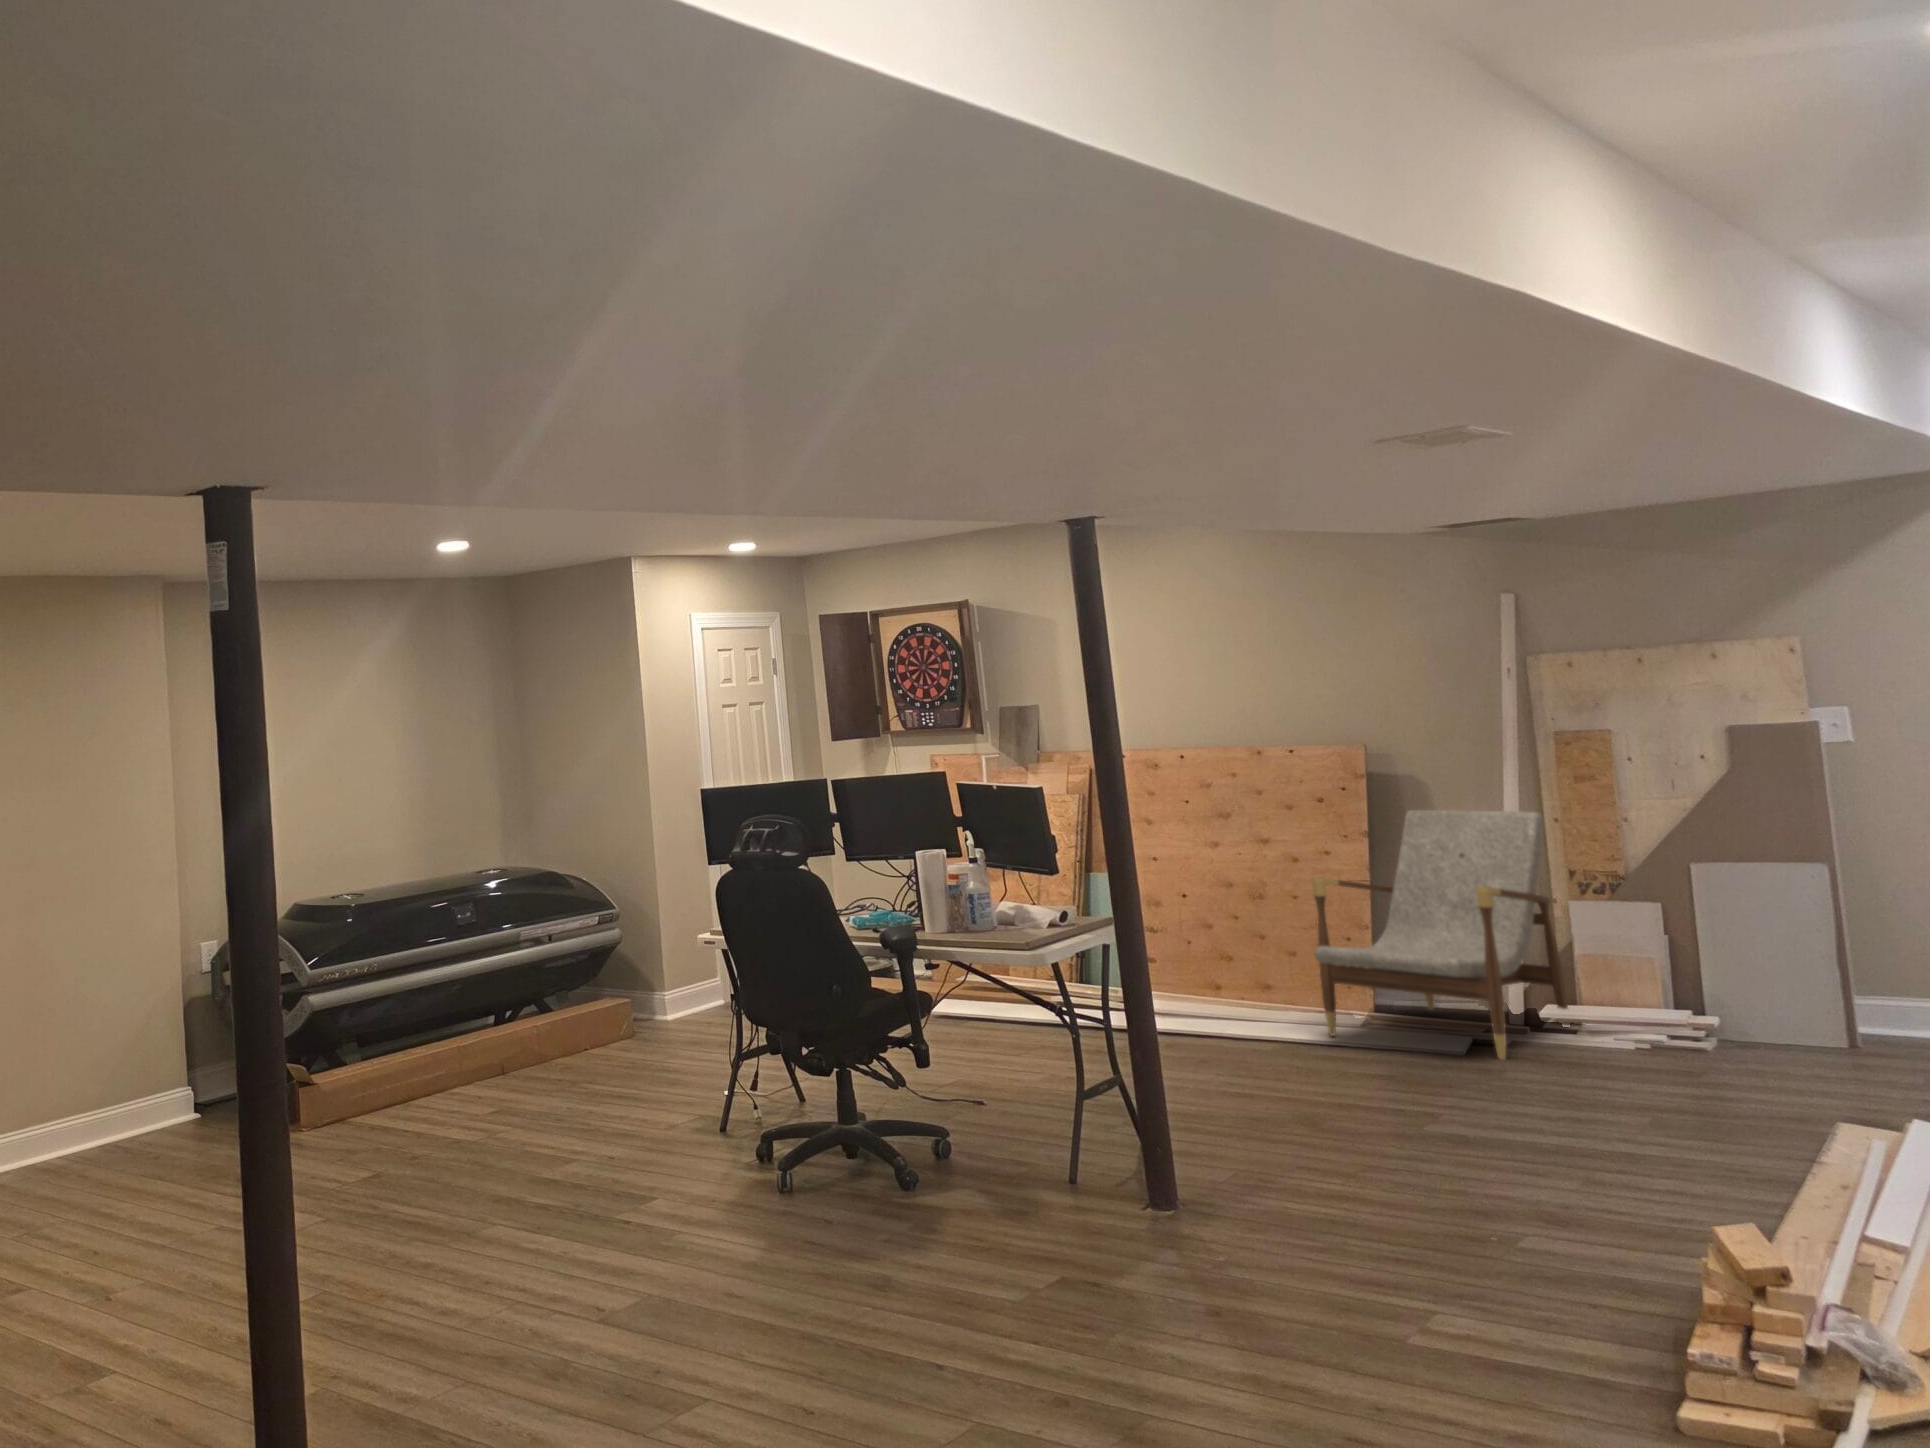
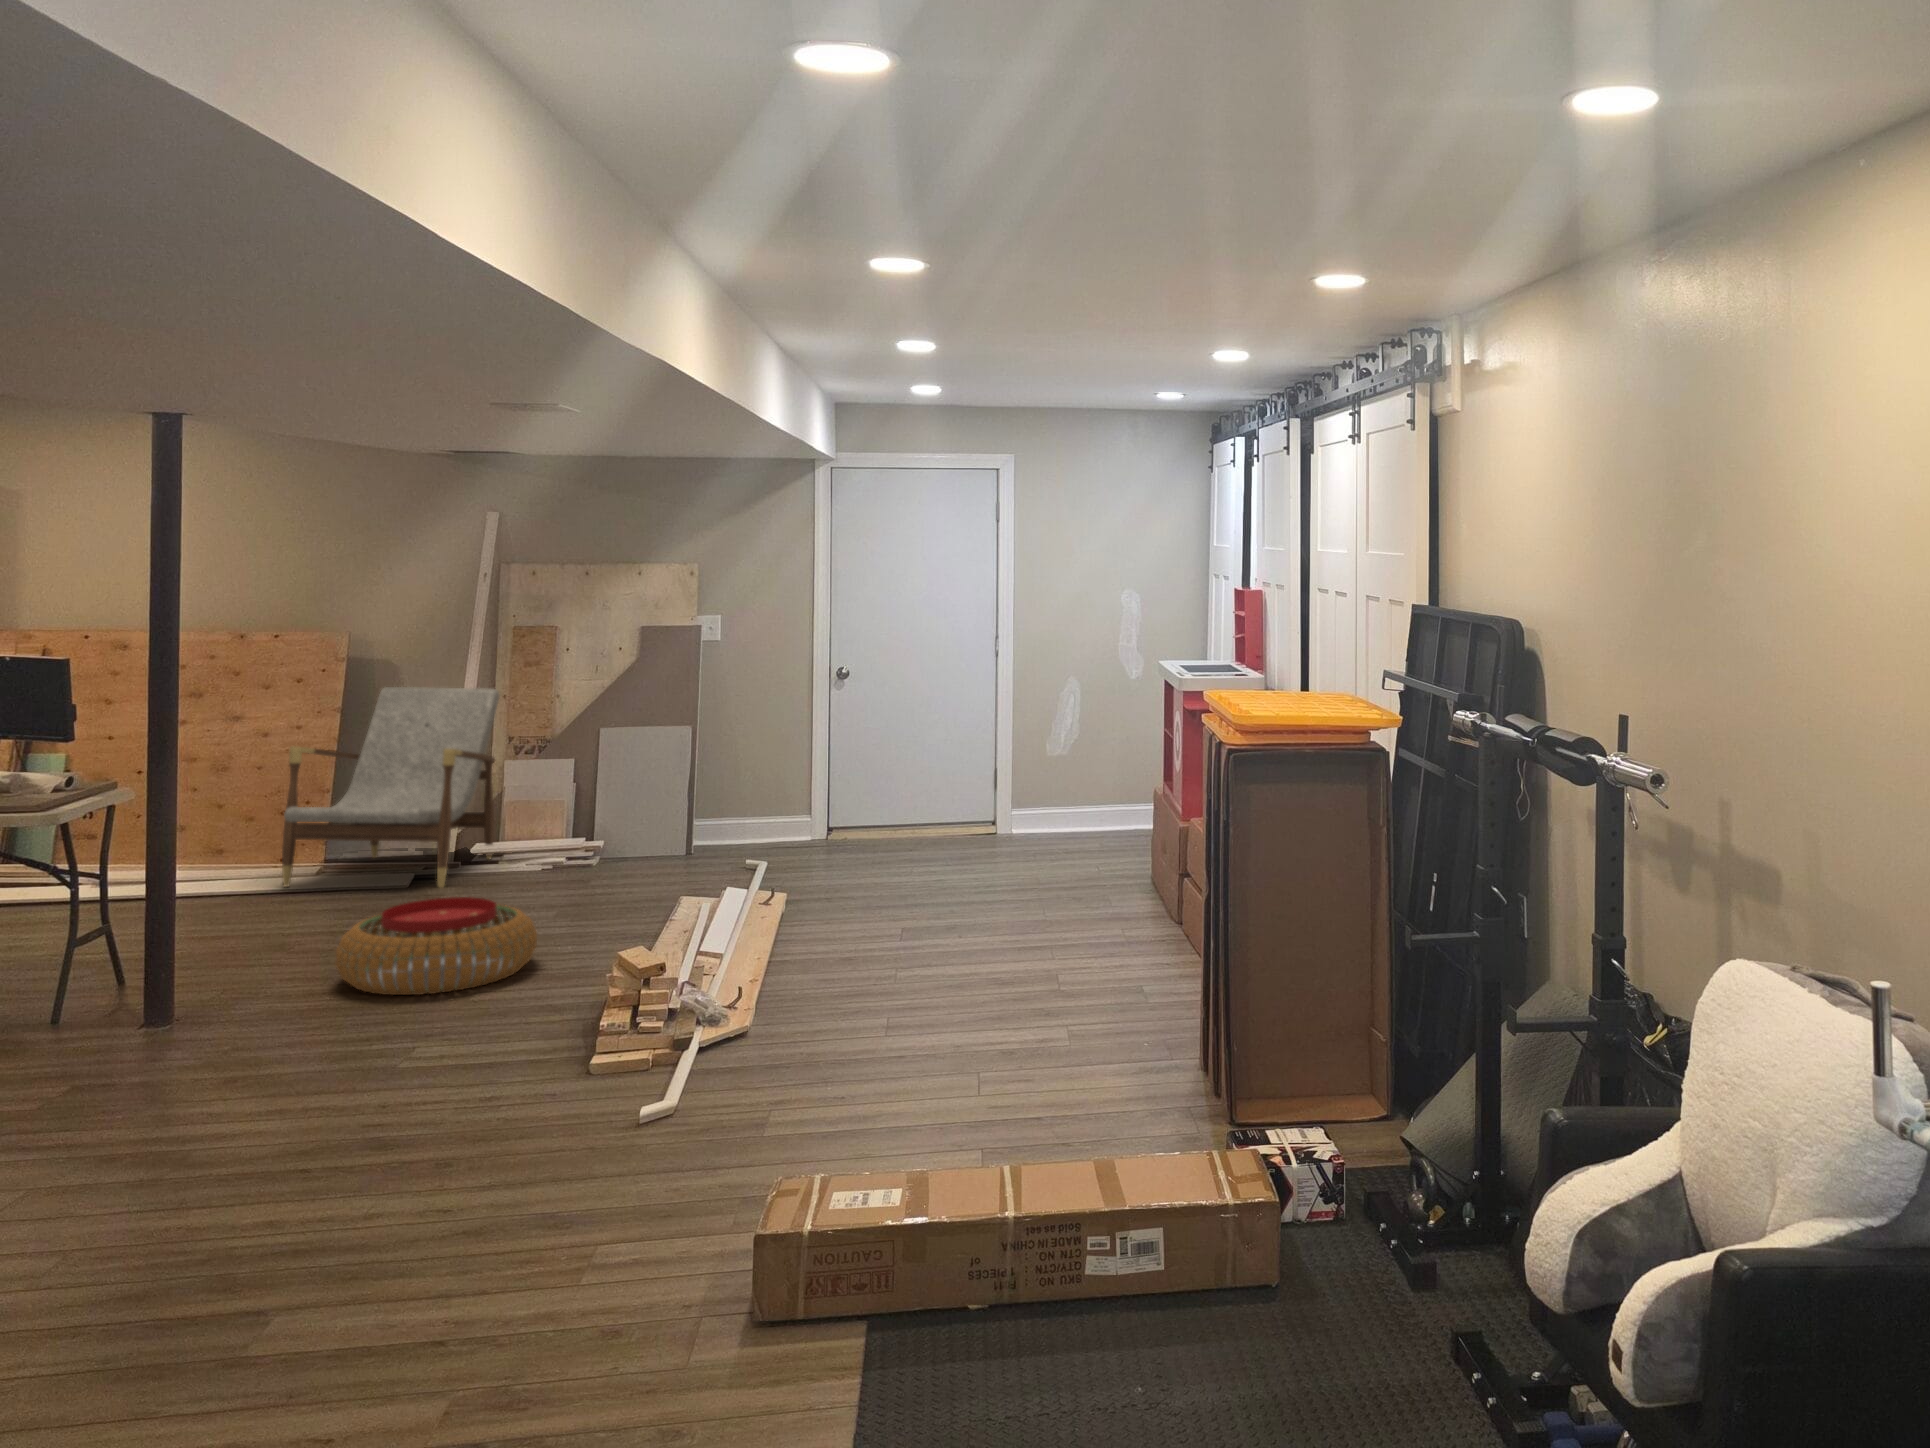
pouf: none [1348,1087,1608,1222] -> present [336,897,537,995]

